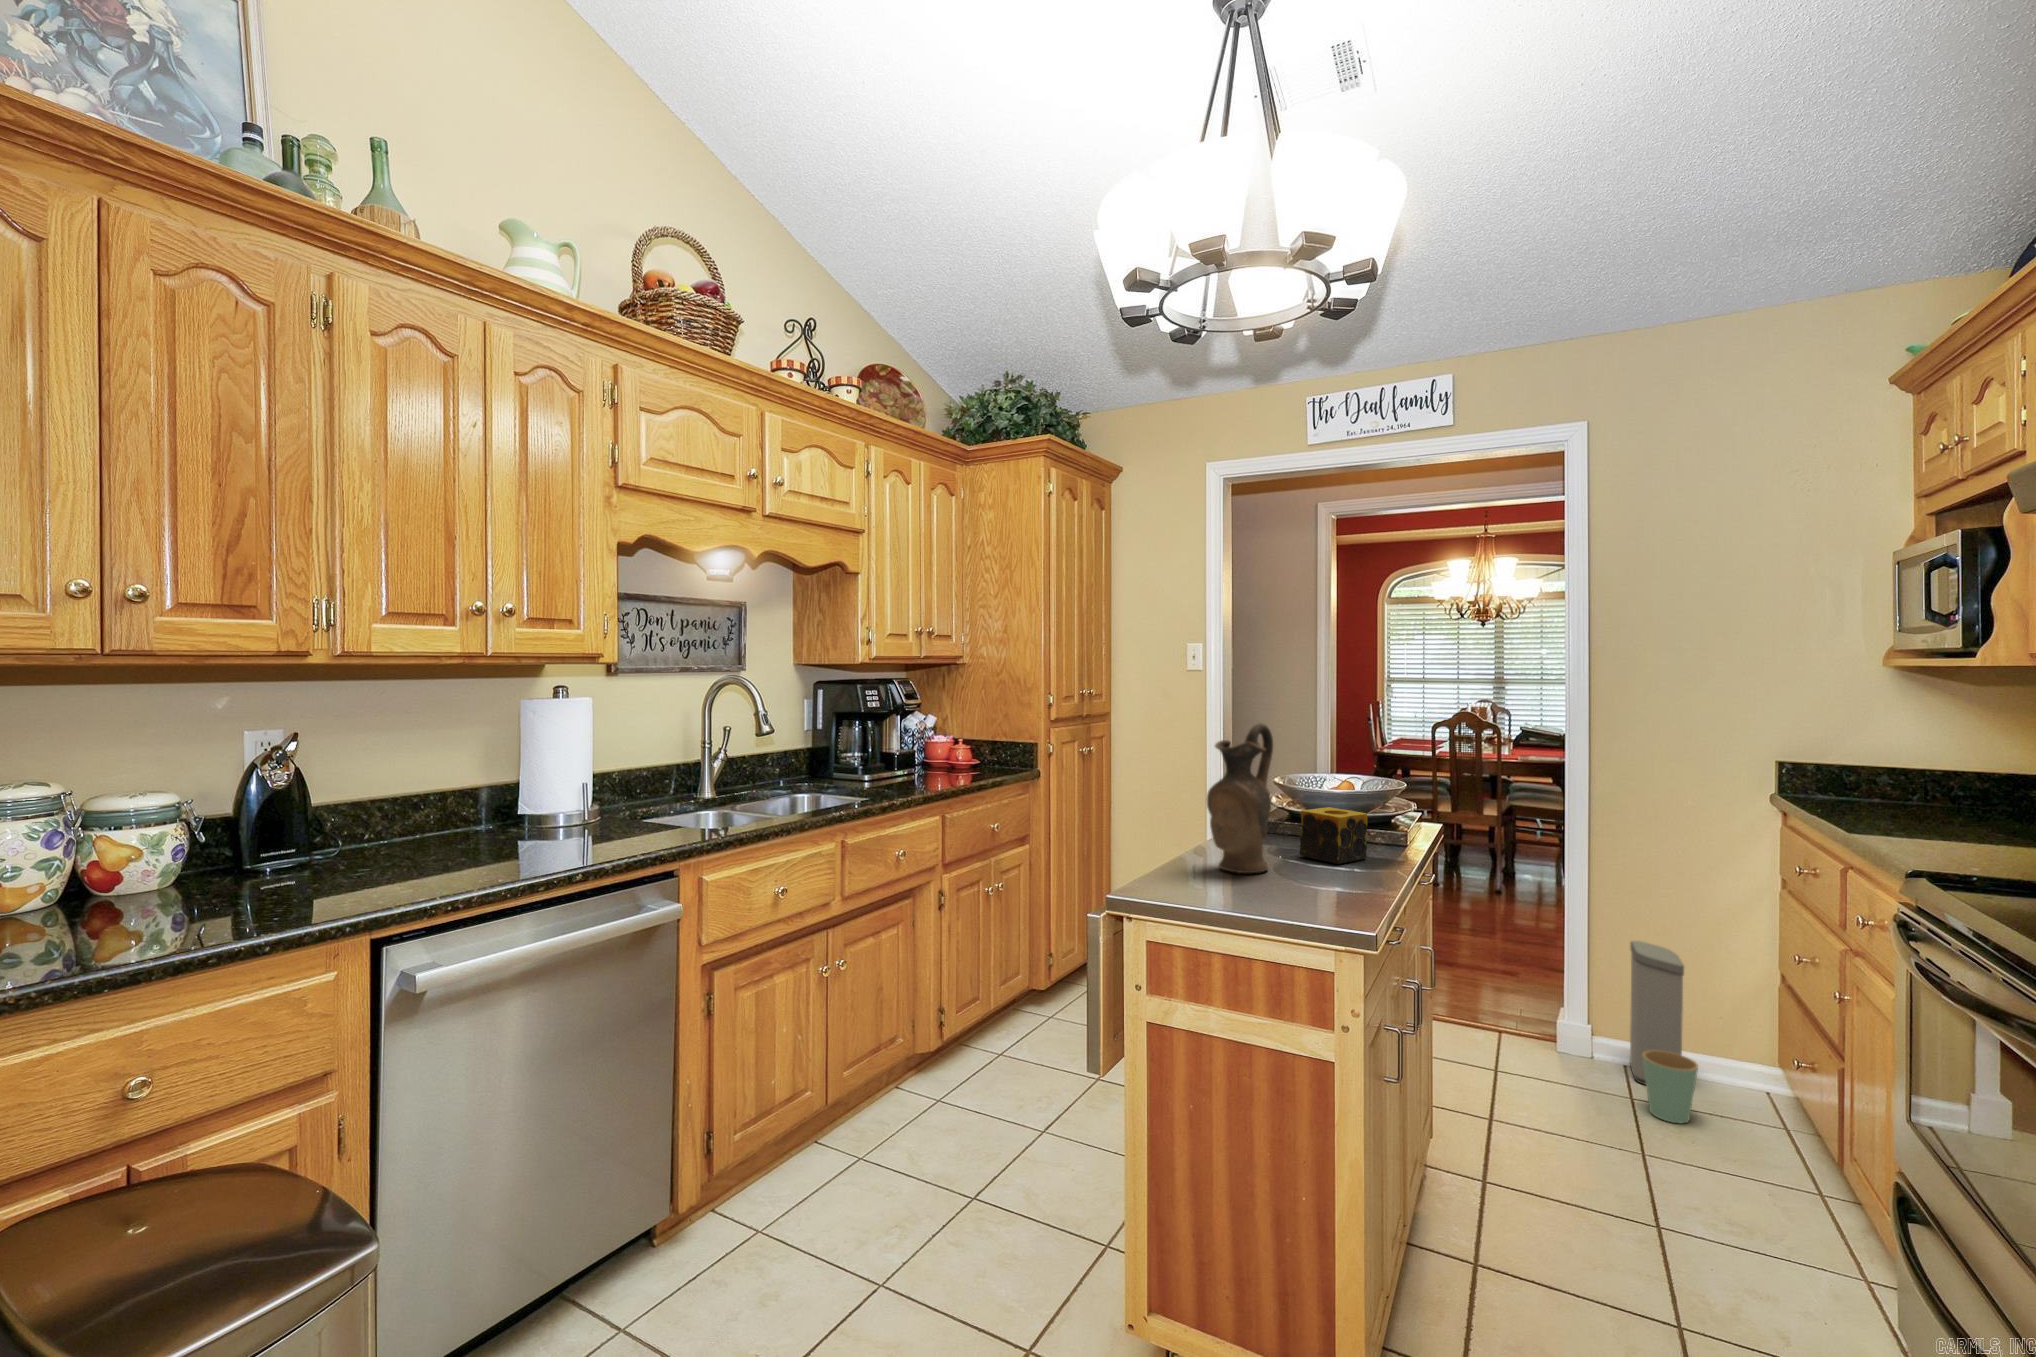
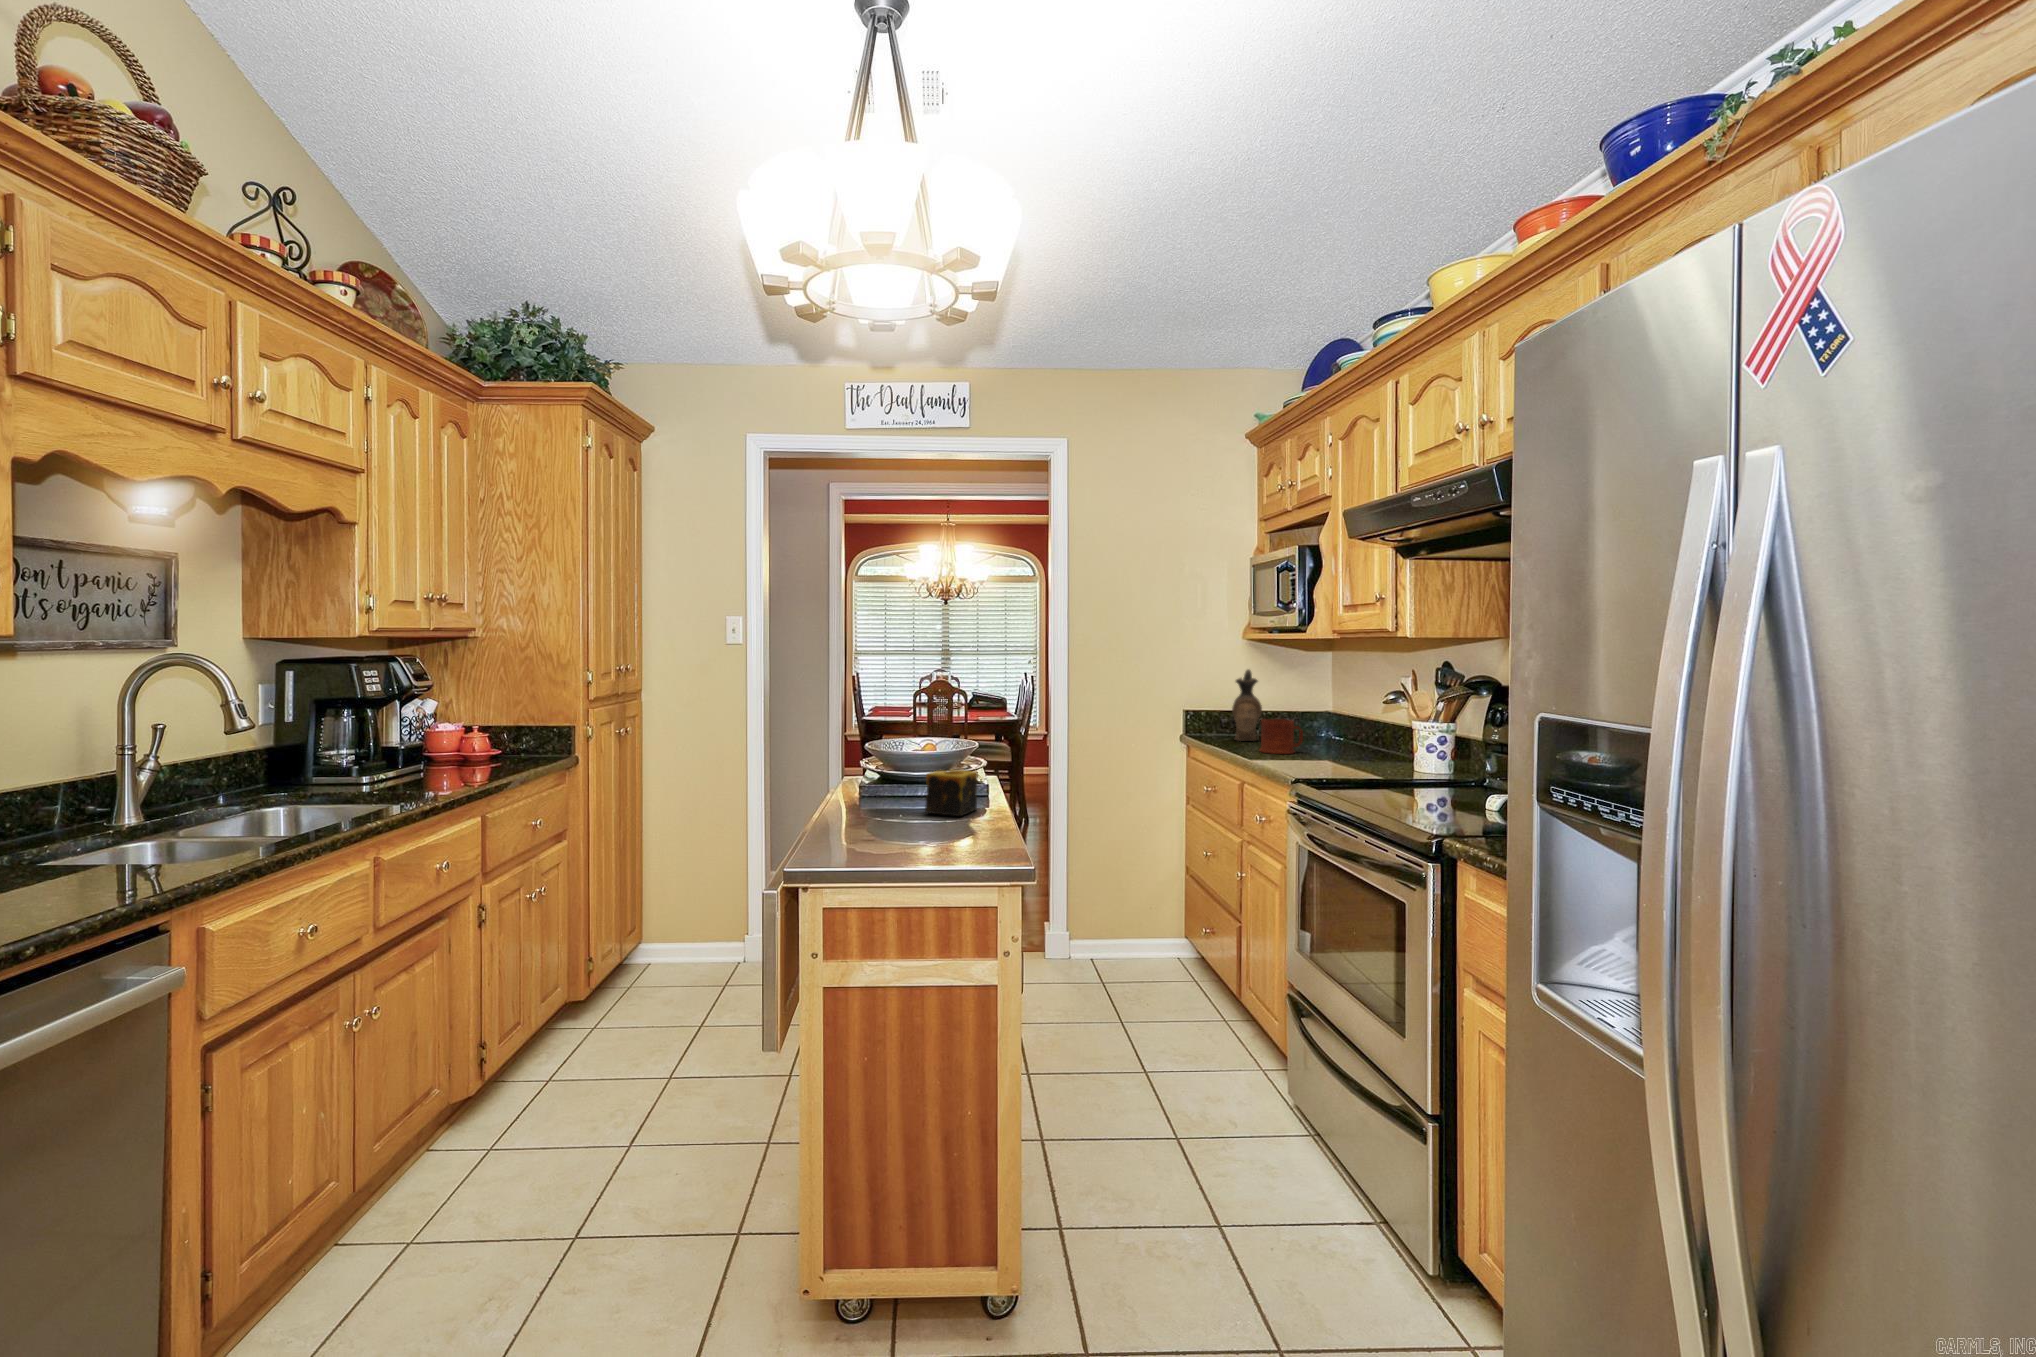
ceramic pitcher: present [1207,723,1273,873] -> present [1232,669,1262,741]
mug: none [1895,776,1986,831] -> present [1259,719,1303,754]
trash can: present [1630,941,1698,1123] -> none [1099,855,1149,986]

